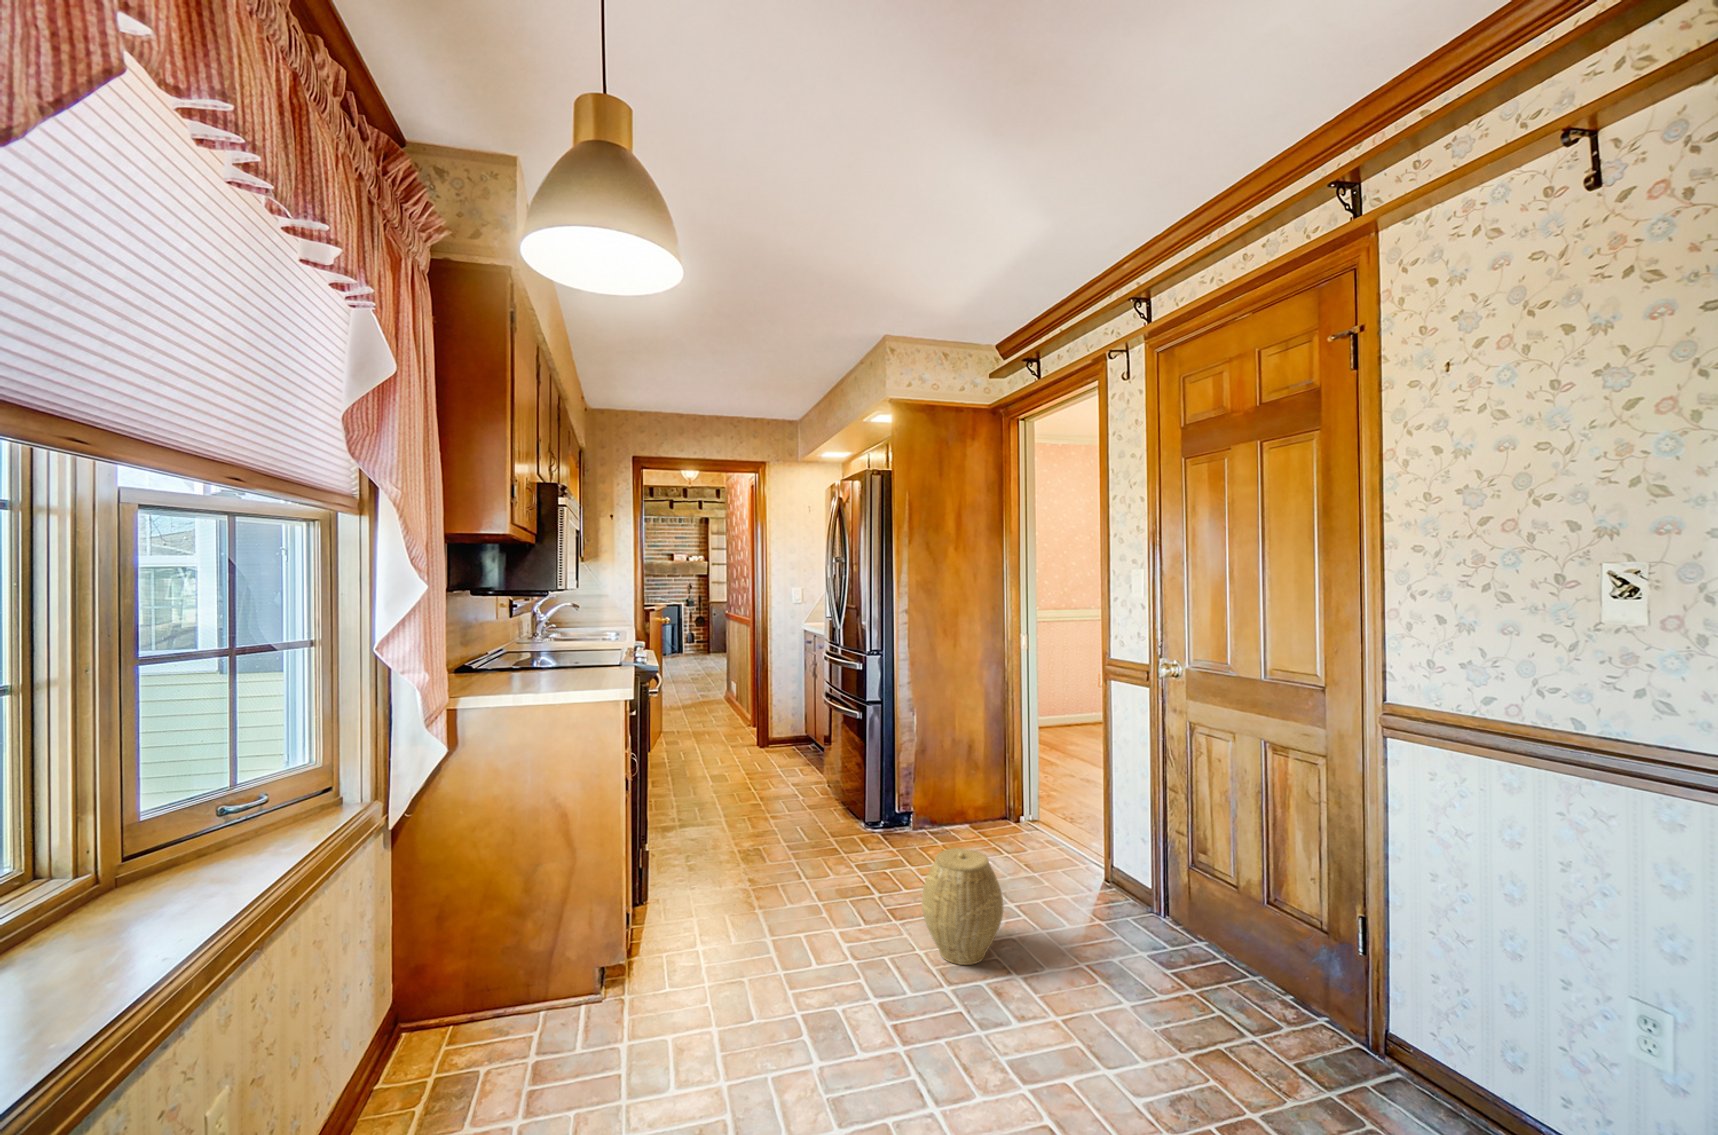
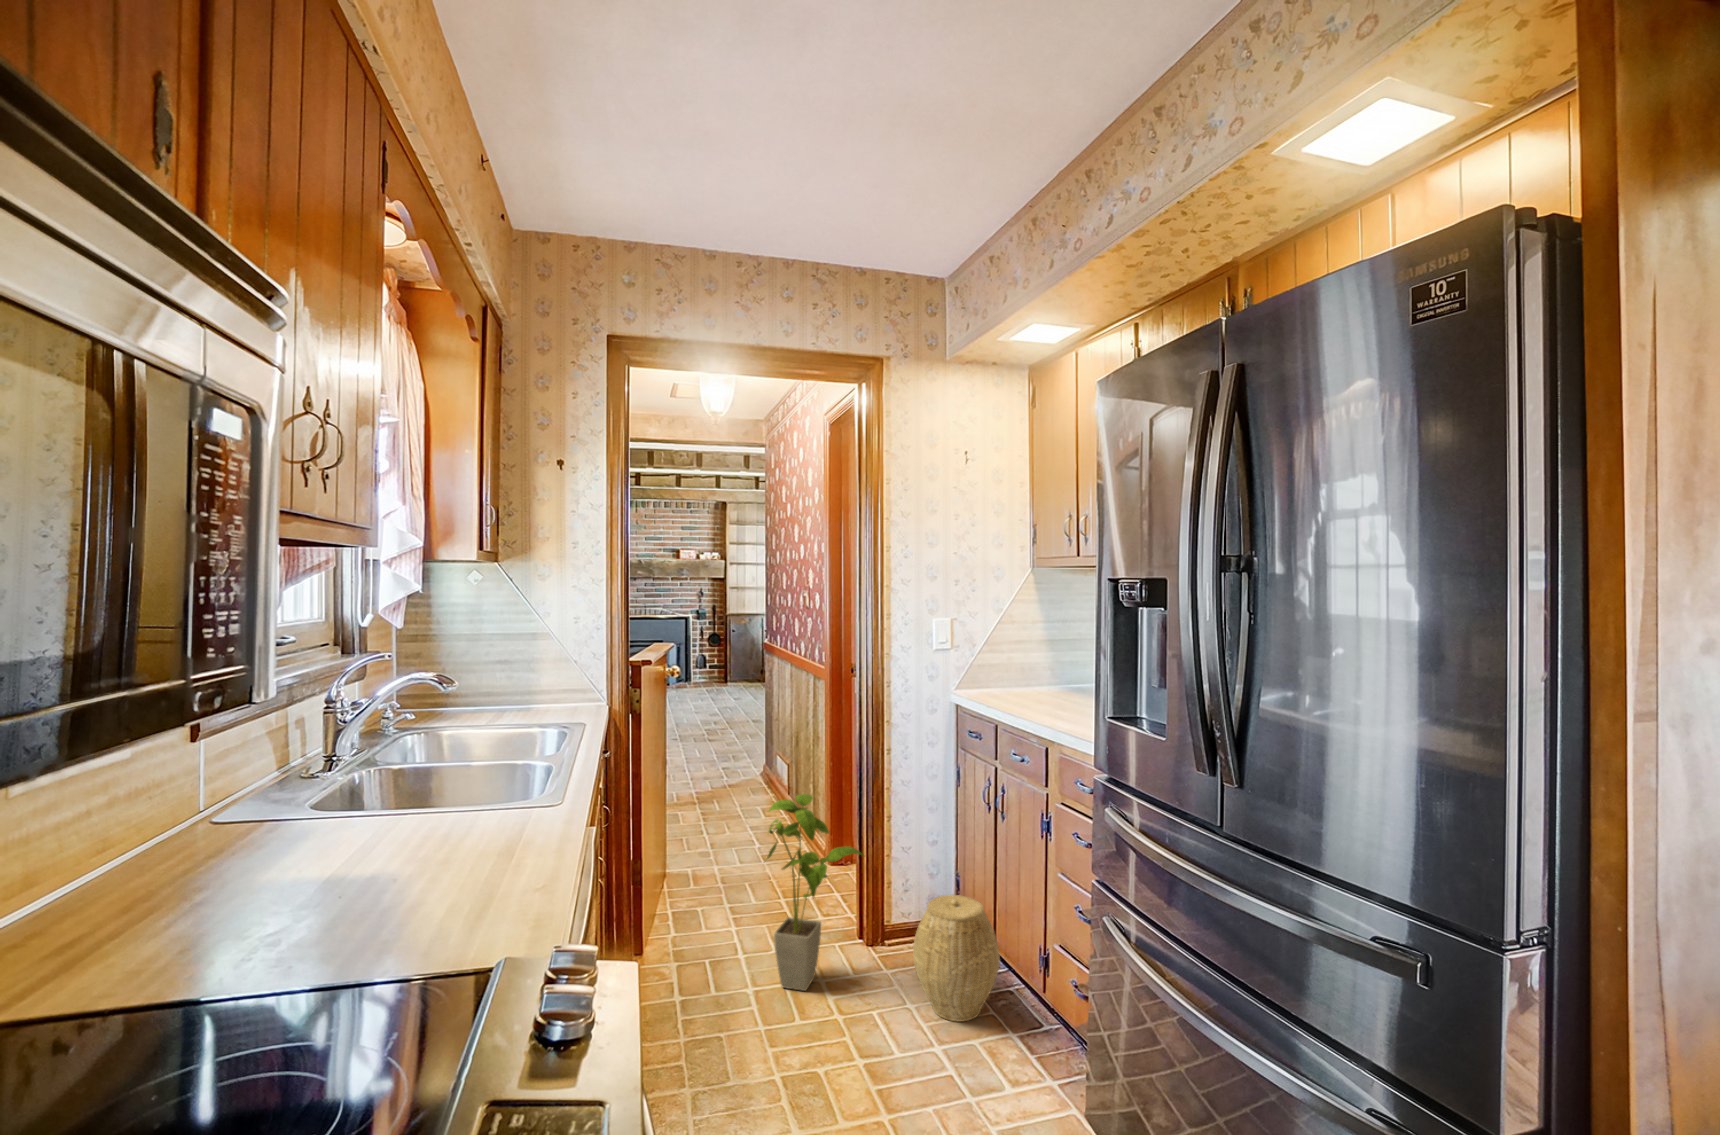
house plant: none [779,754,876,939] -> present [767,794,863,991]

